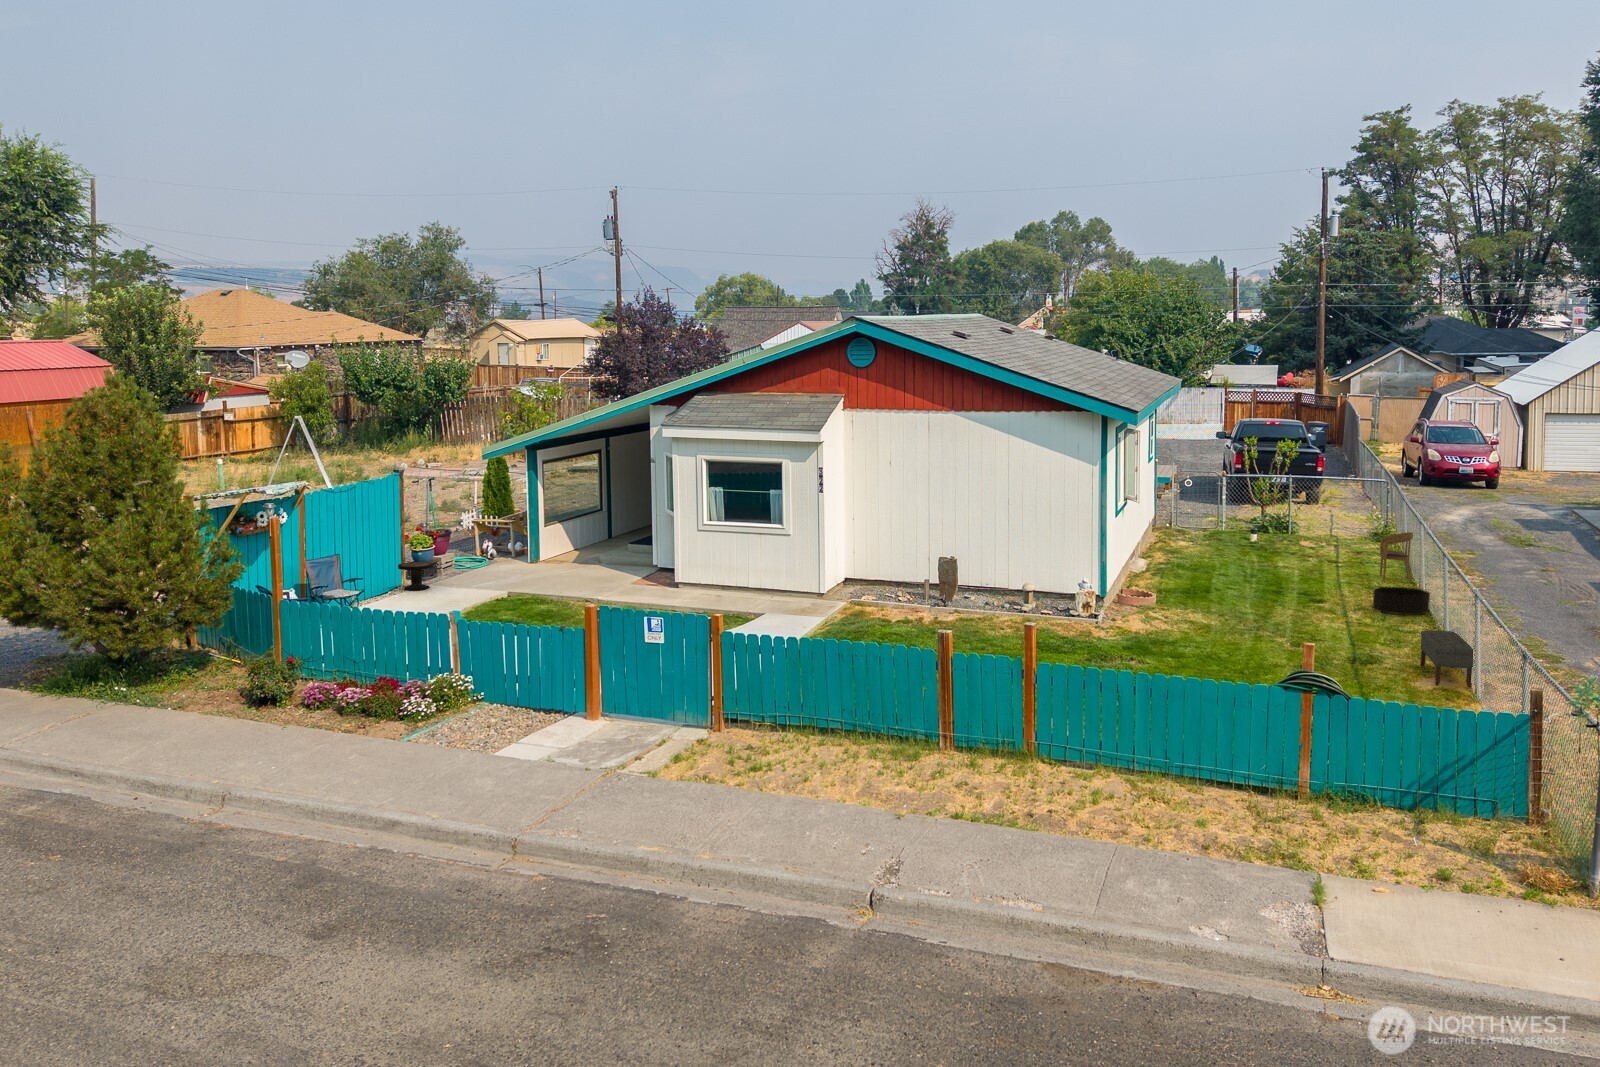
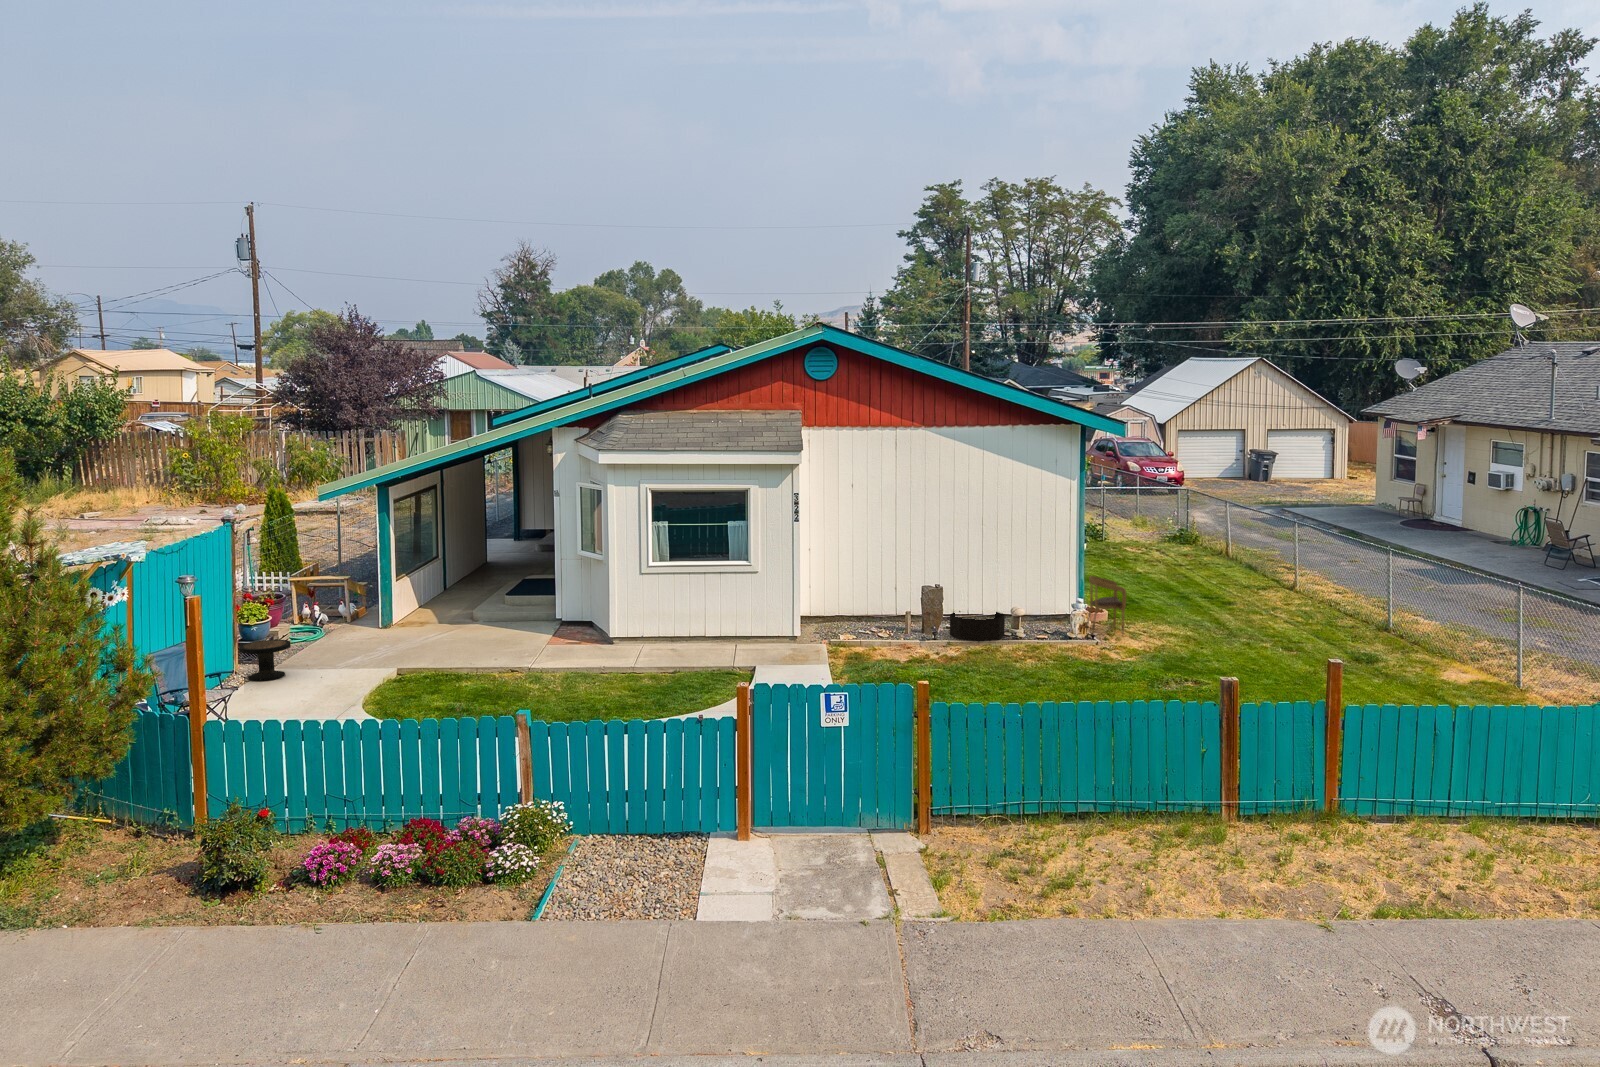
chair: present [1380,532,1413,582] -> present [1086,576,1126,635]
basket: present [1373,587,1430,615] -> present [950,612,1005,641]
bench: present [1420,630,1473,688] -> none [1441,626,1534,682]

